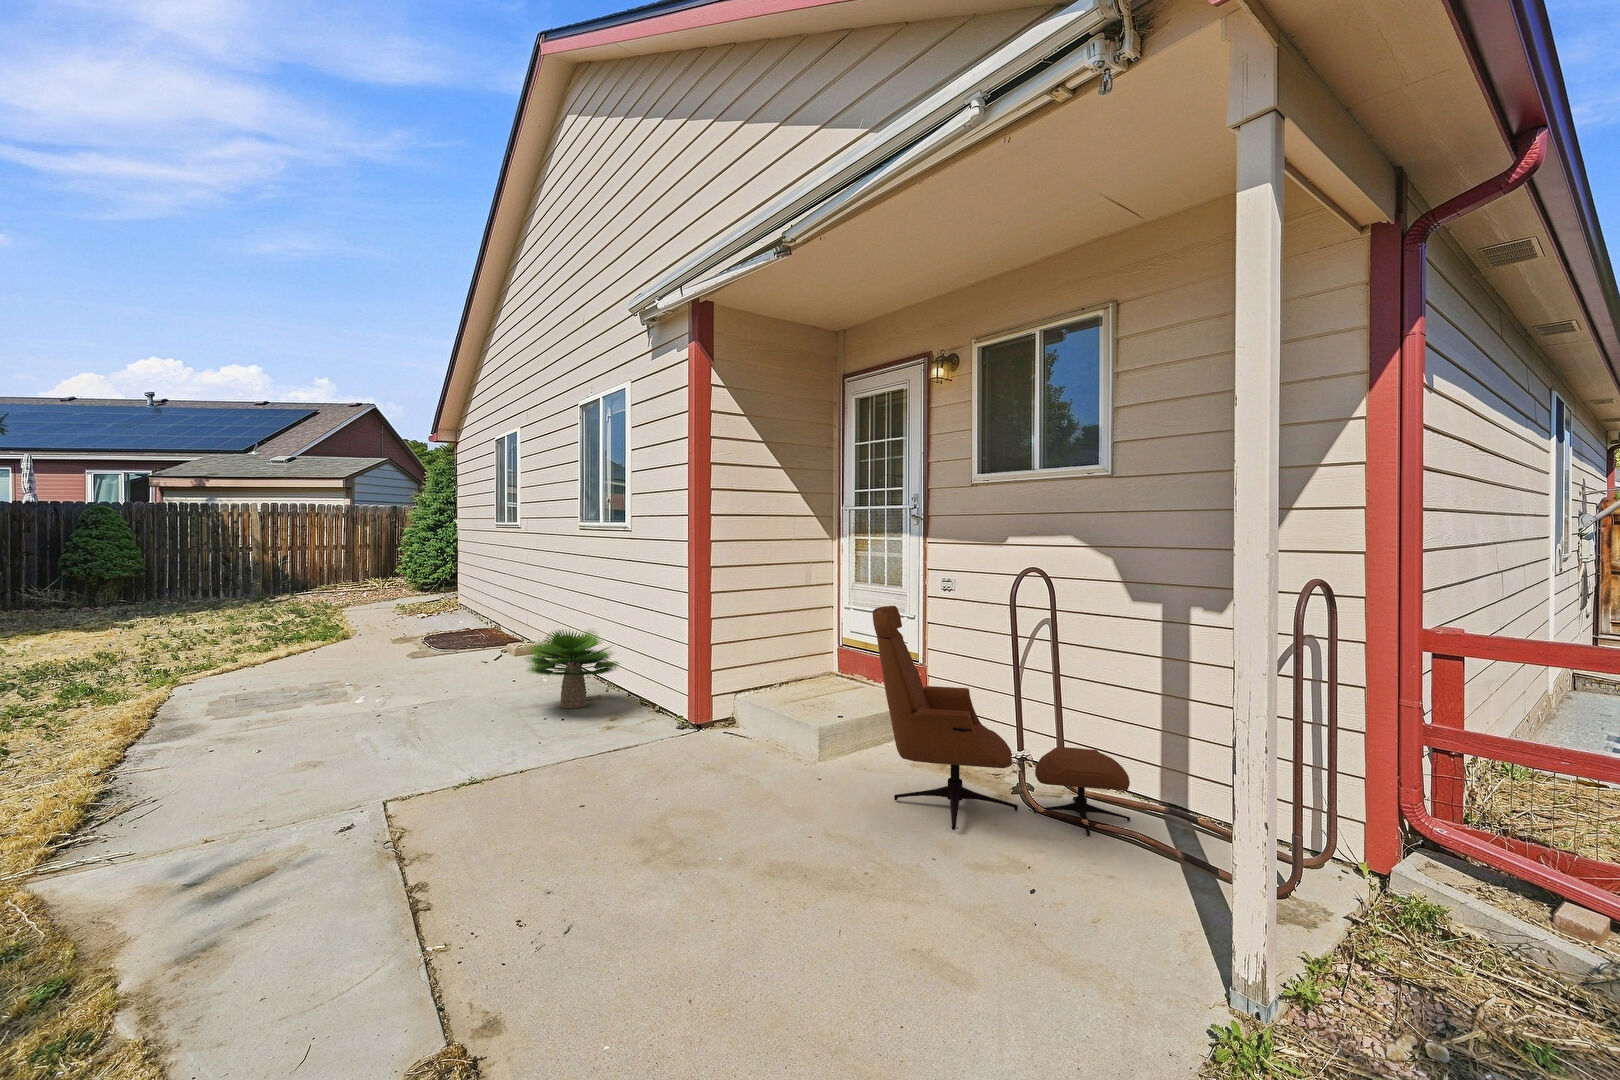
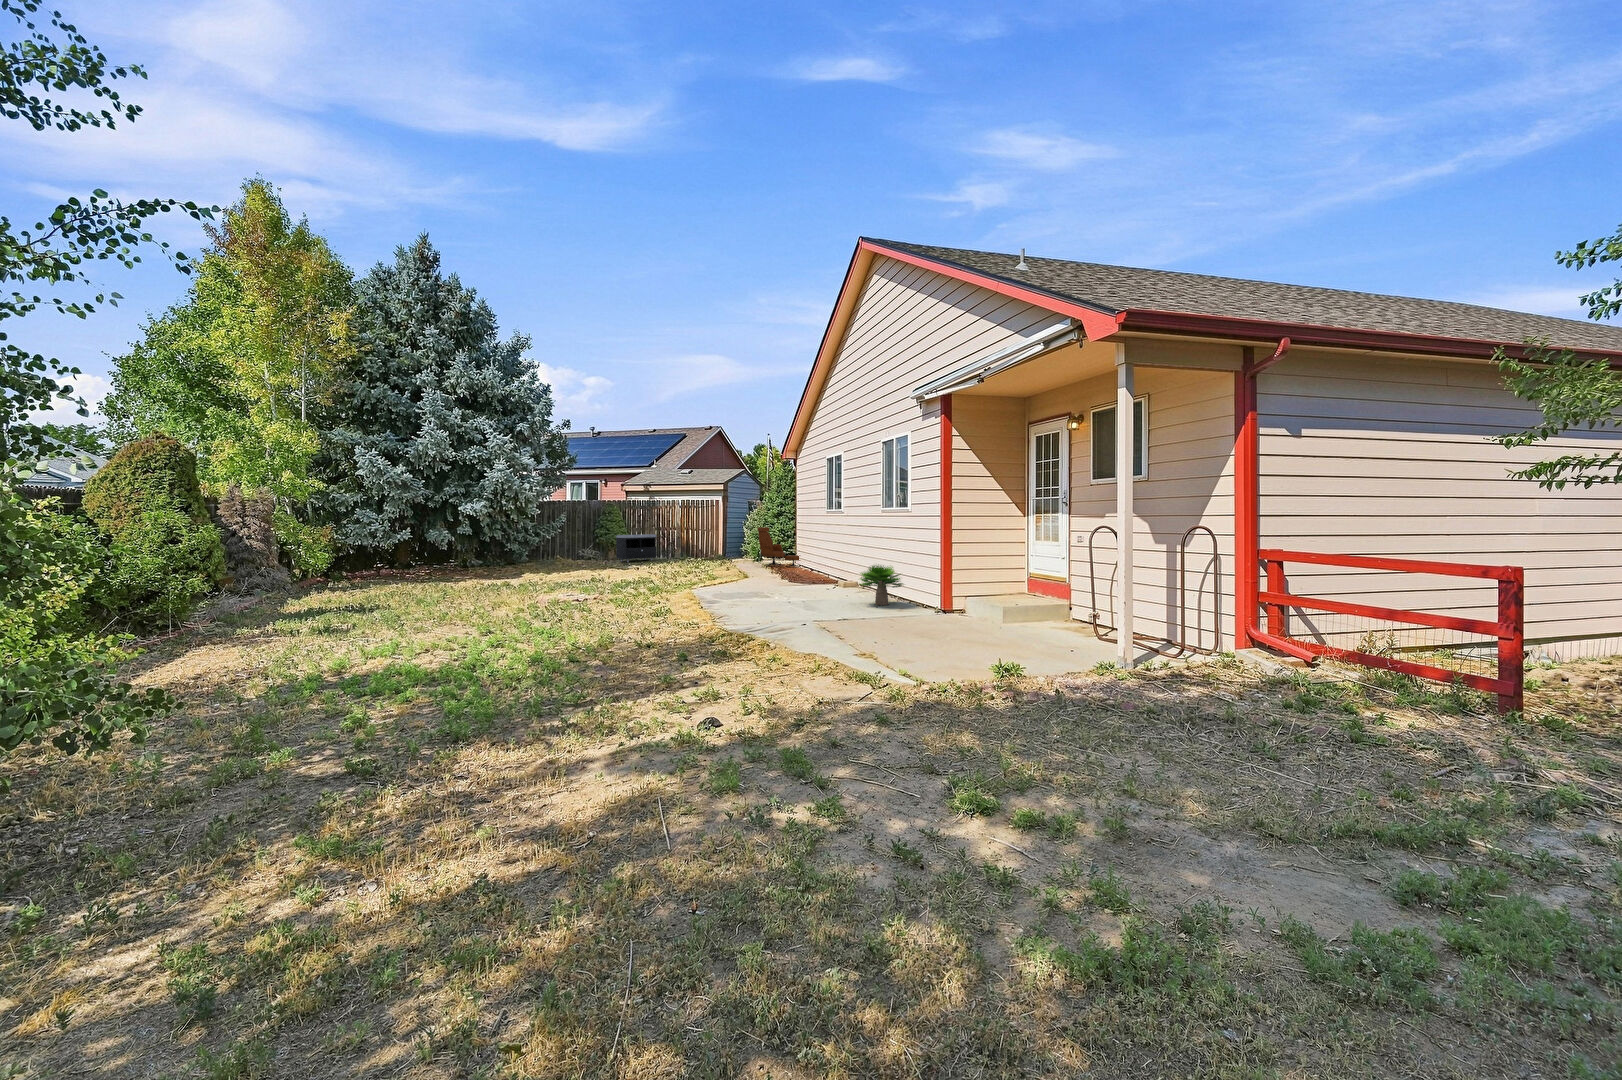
storage bench: none [115,558,204,606] -> present [616,534,656,562]
lounge chair: present [873,606,1130,836] -> present [757,527,800,568]

